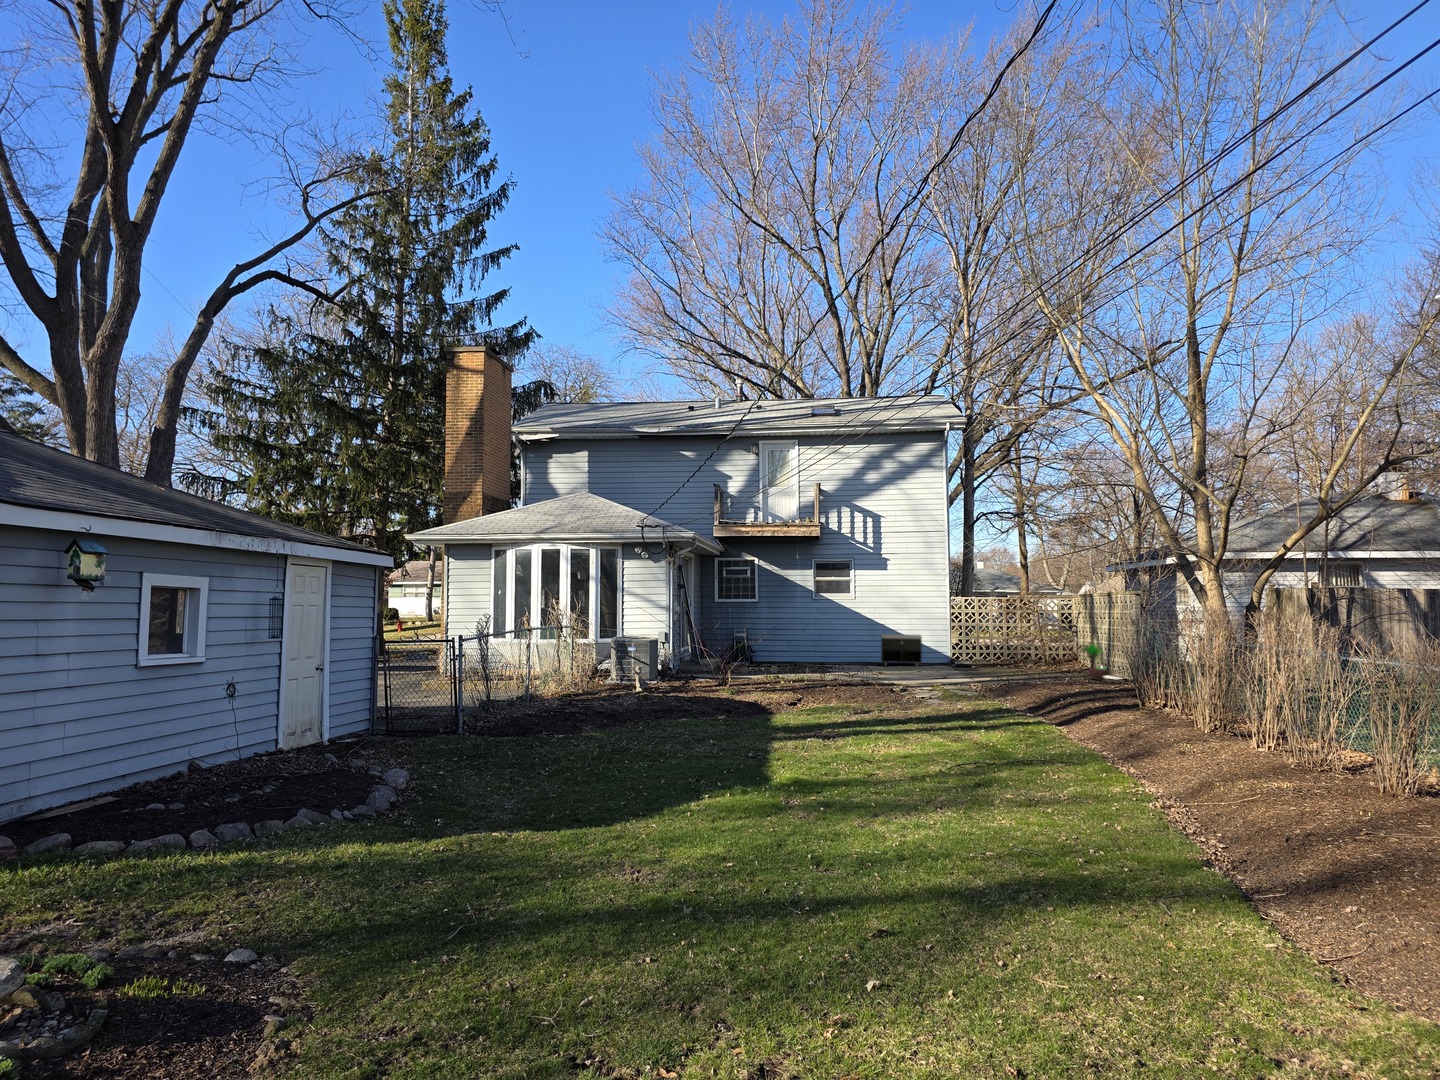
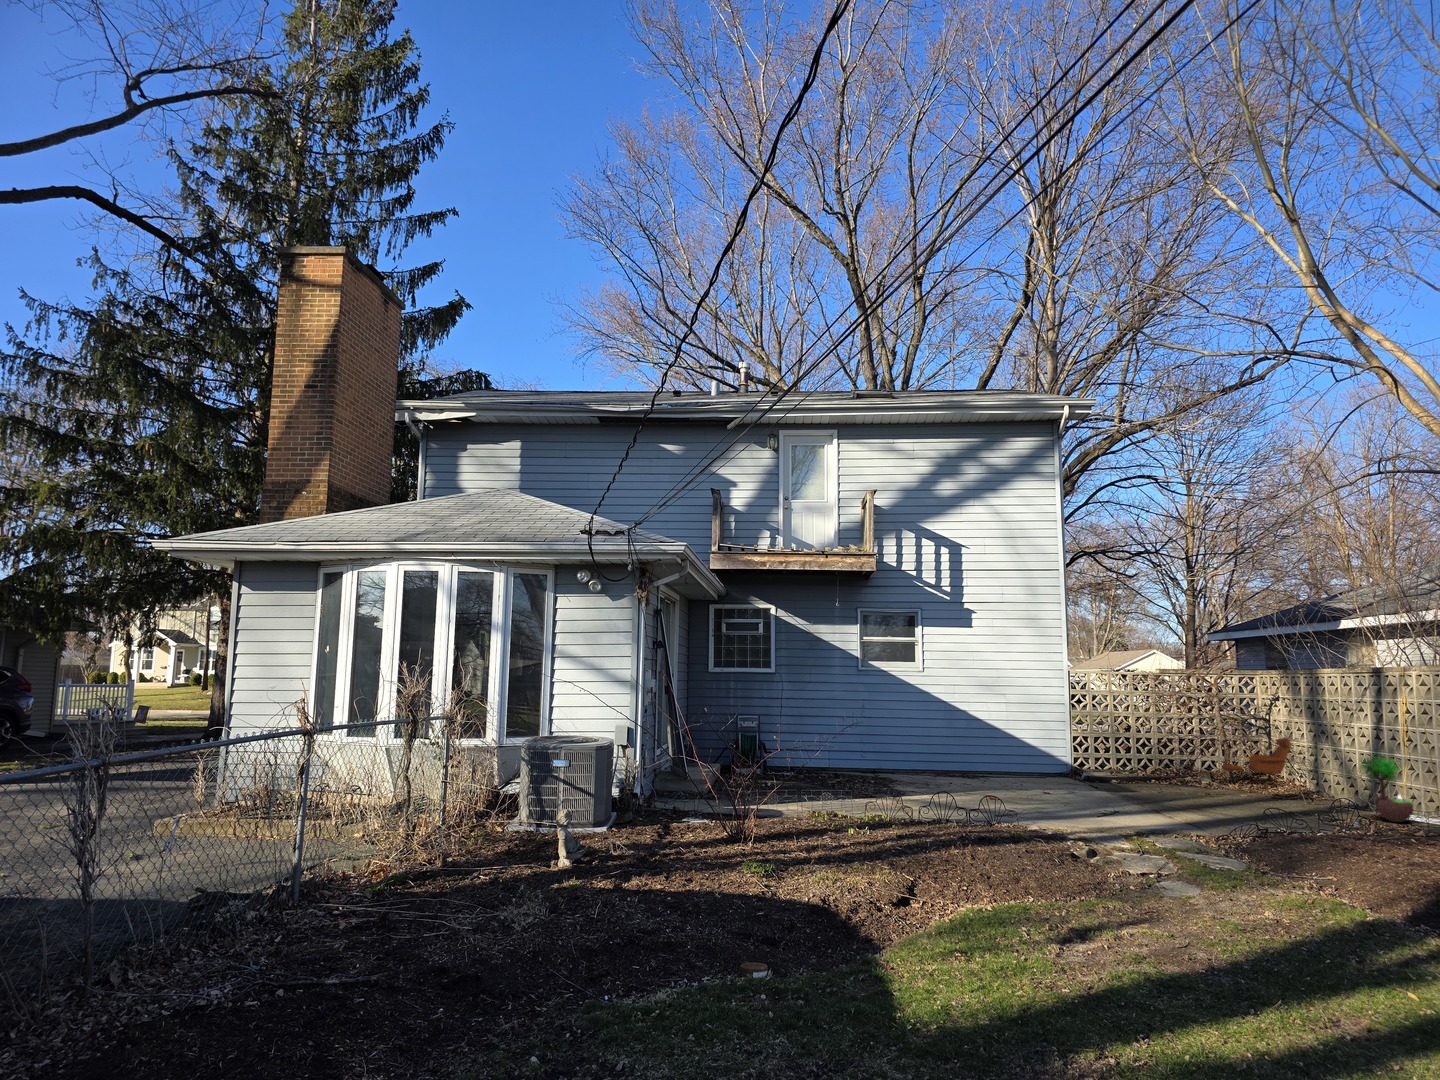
storage bench: present [881,634,922,665] -> none [966,728,1037,780]
lounge chair: none [1041,638,1085,668] -> present [1222,738,1290,784]

